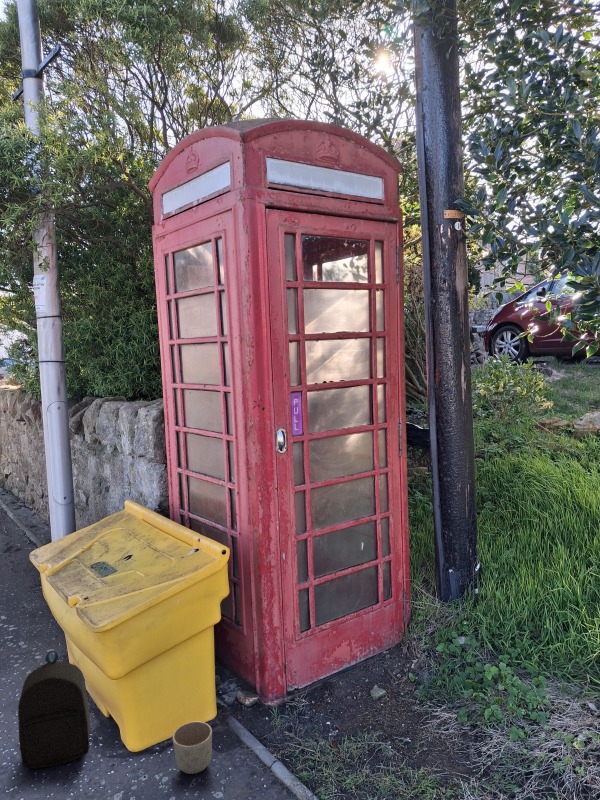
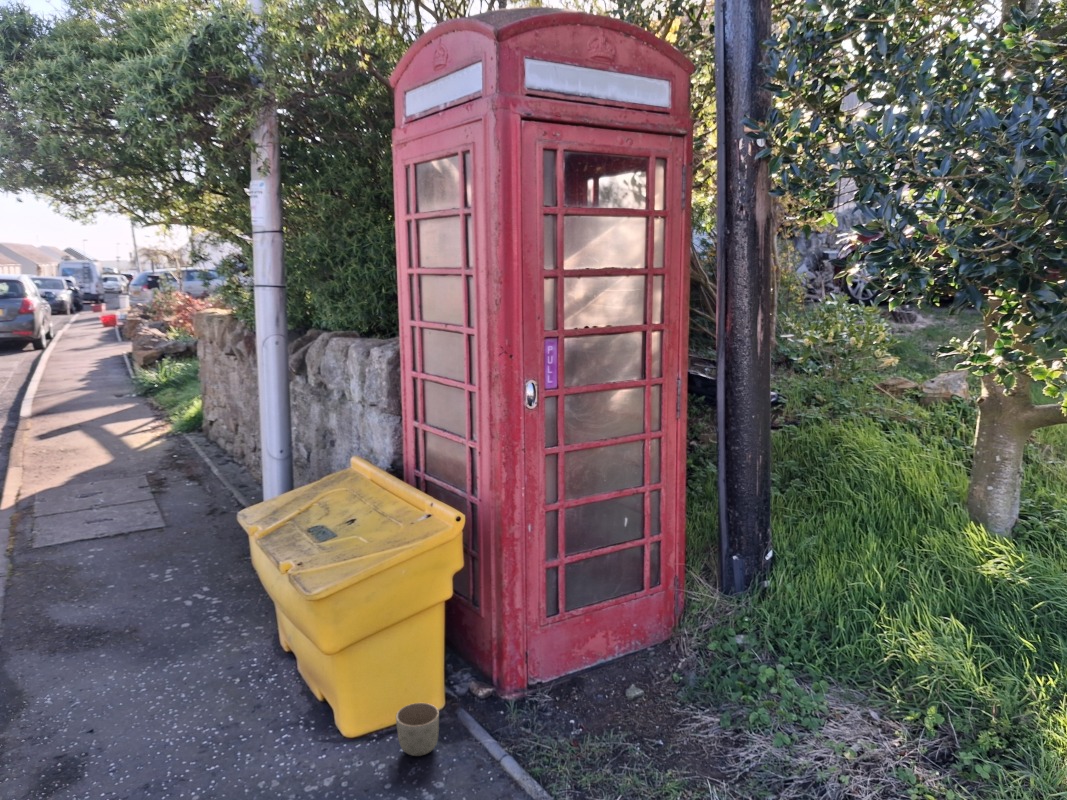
backpack: present [18,651,90,769] -> none [231,617,308,739]

